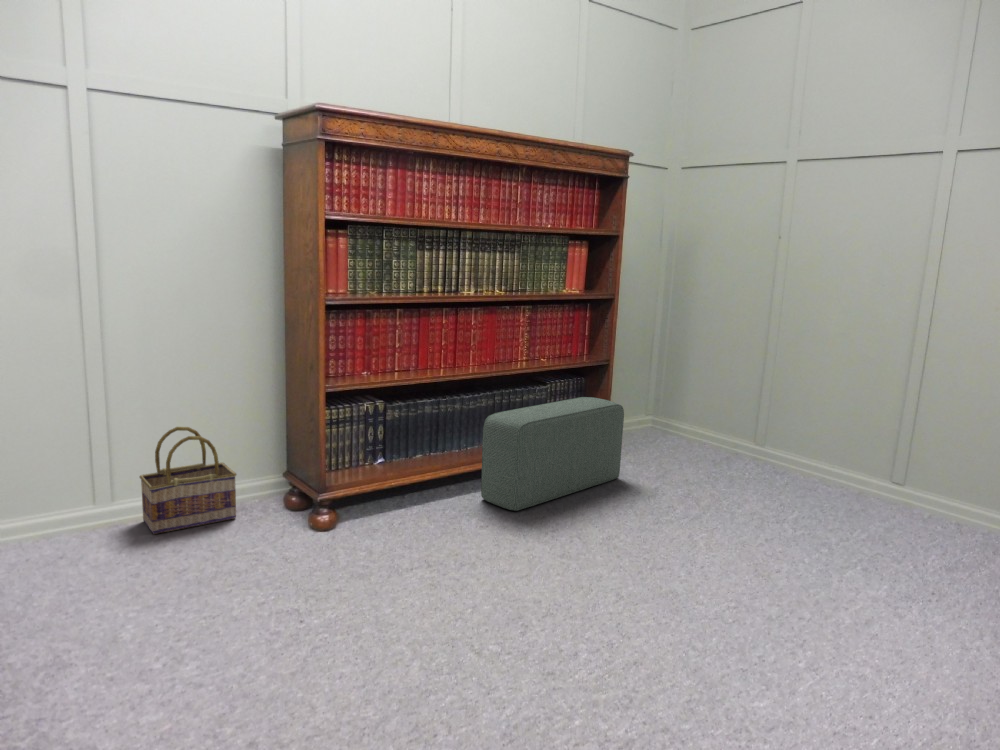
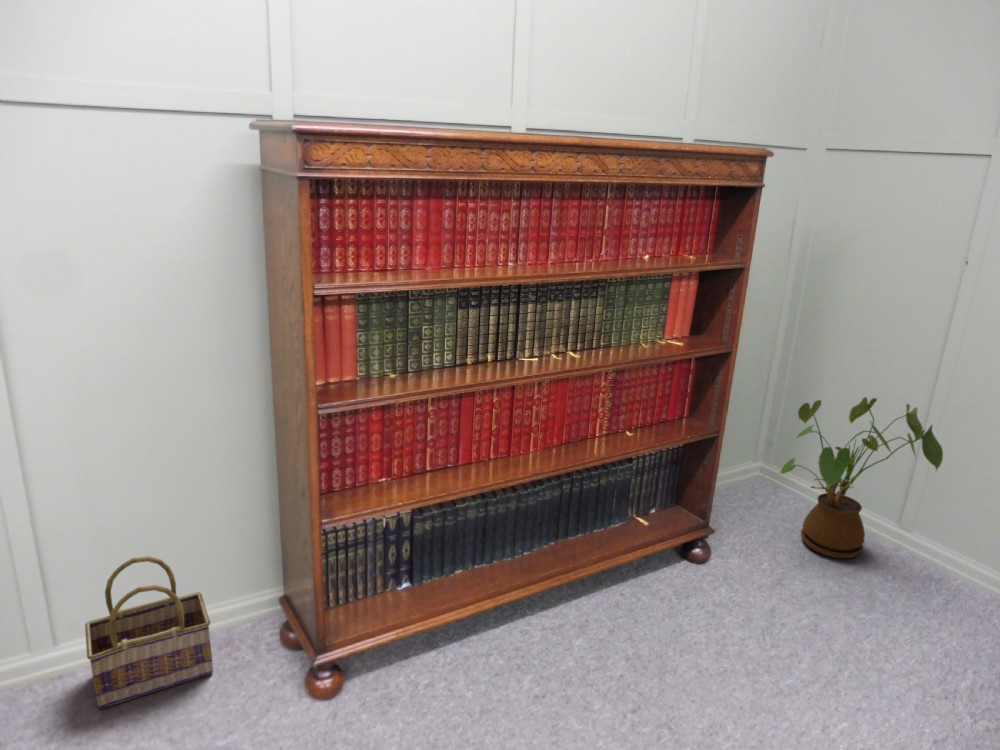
house plant: none [658,338,769,461] -> present [780,397,943,558]
pouf: present [481,397,624,511] -> none [537,486,735,673]

